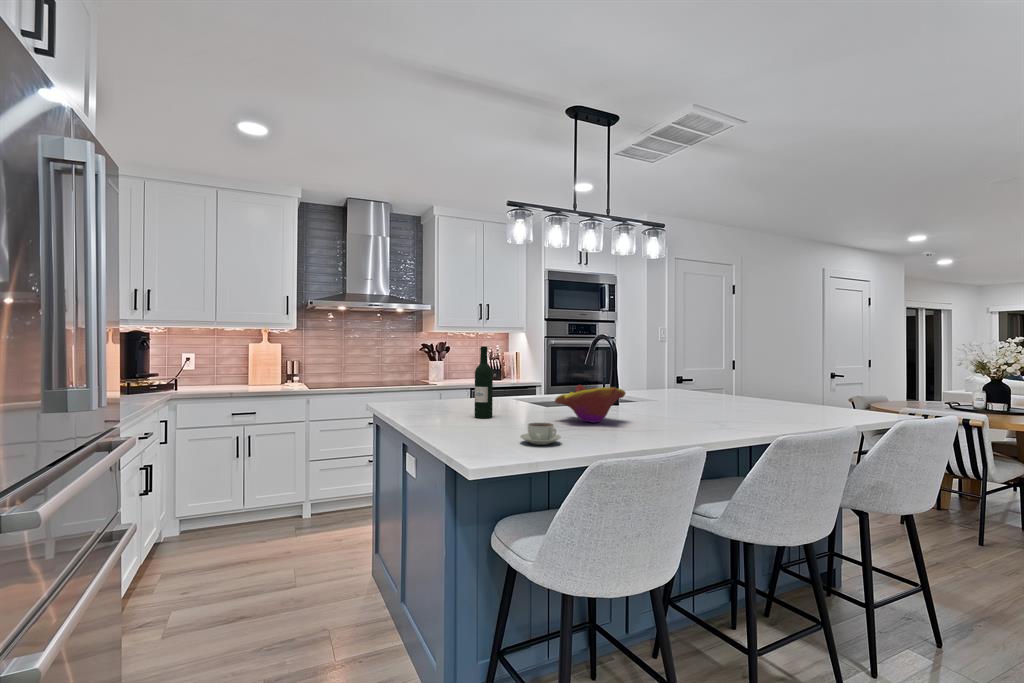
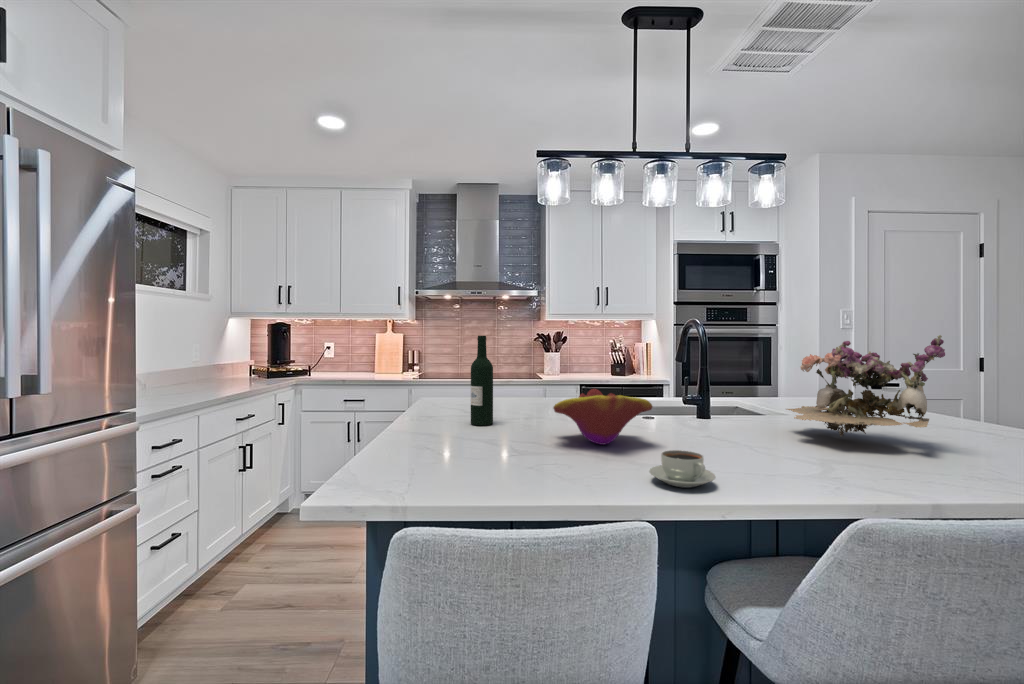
flower arrangement: none [680,347,769,411] -> present [786,335,945,437]
coffee cup: present [520,423,561,445] -> present [649,450,716,488]

